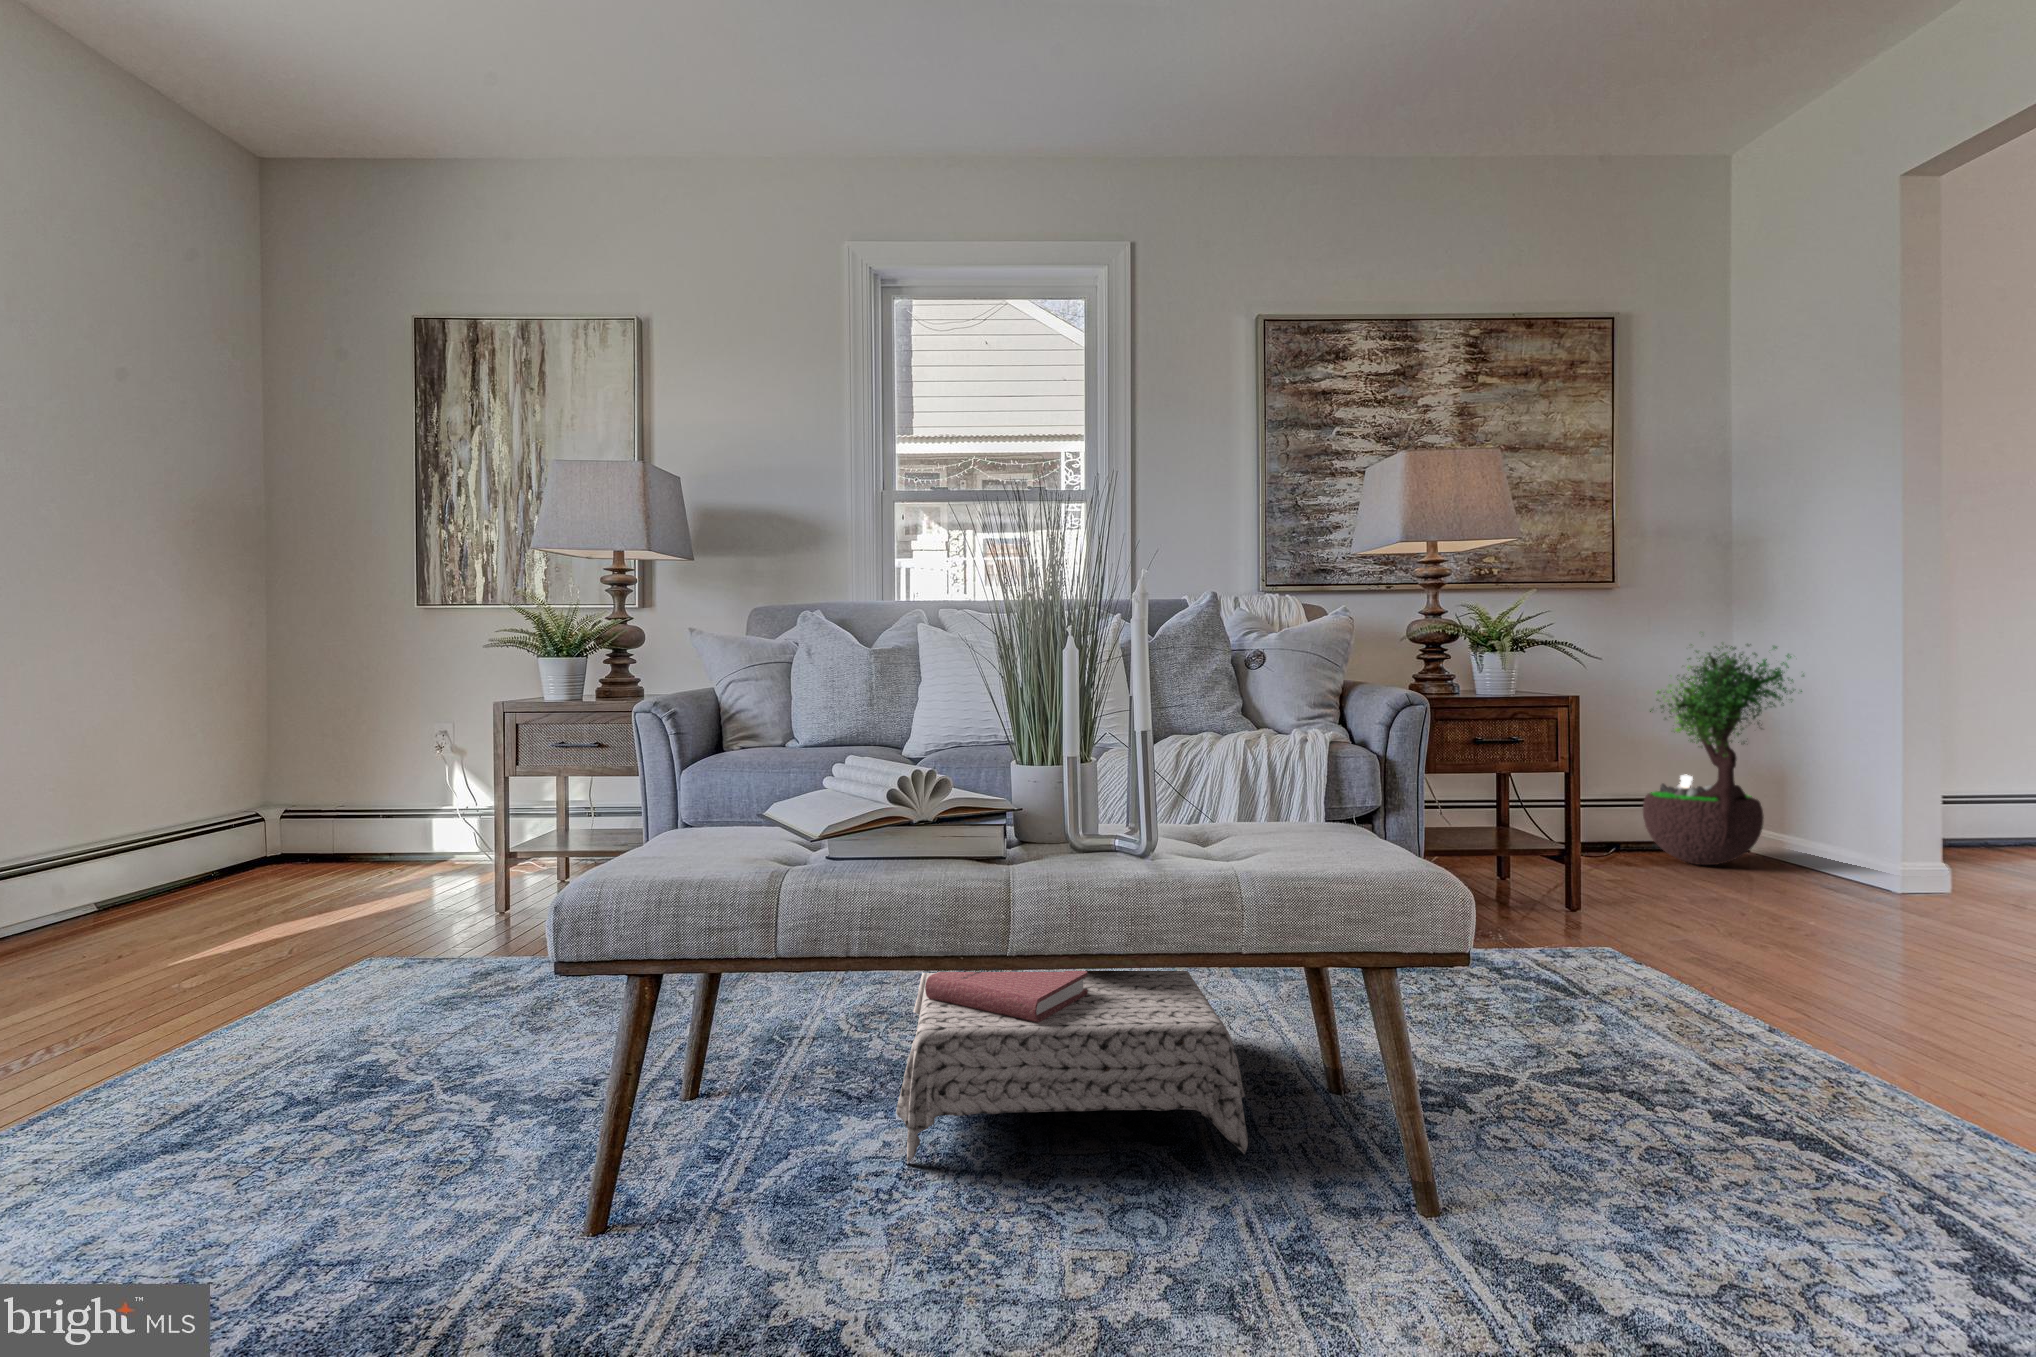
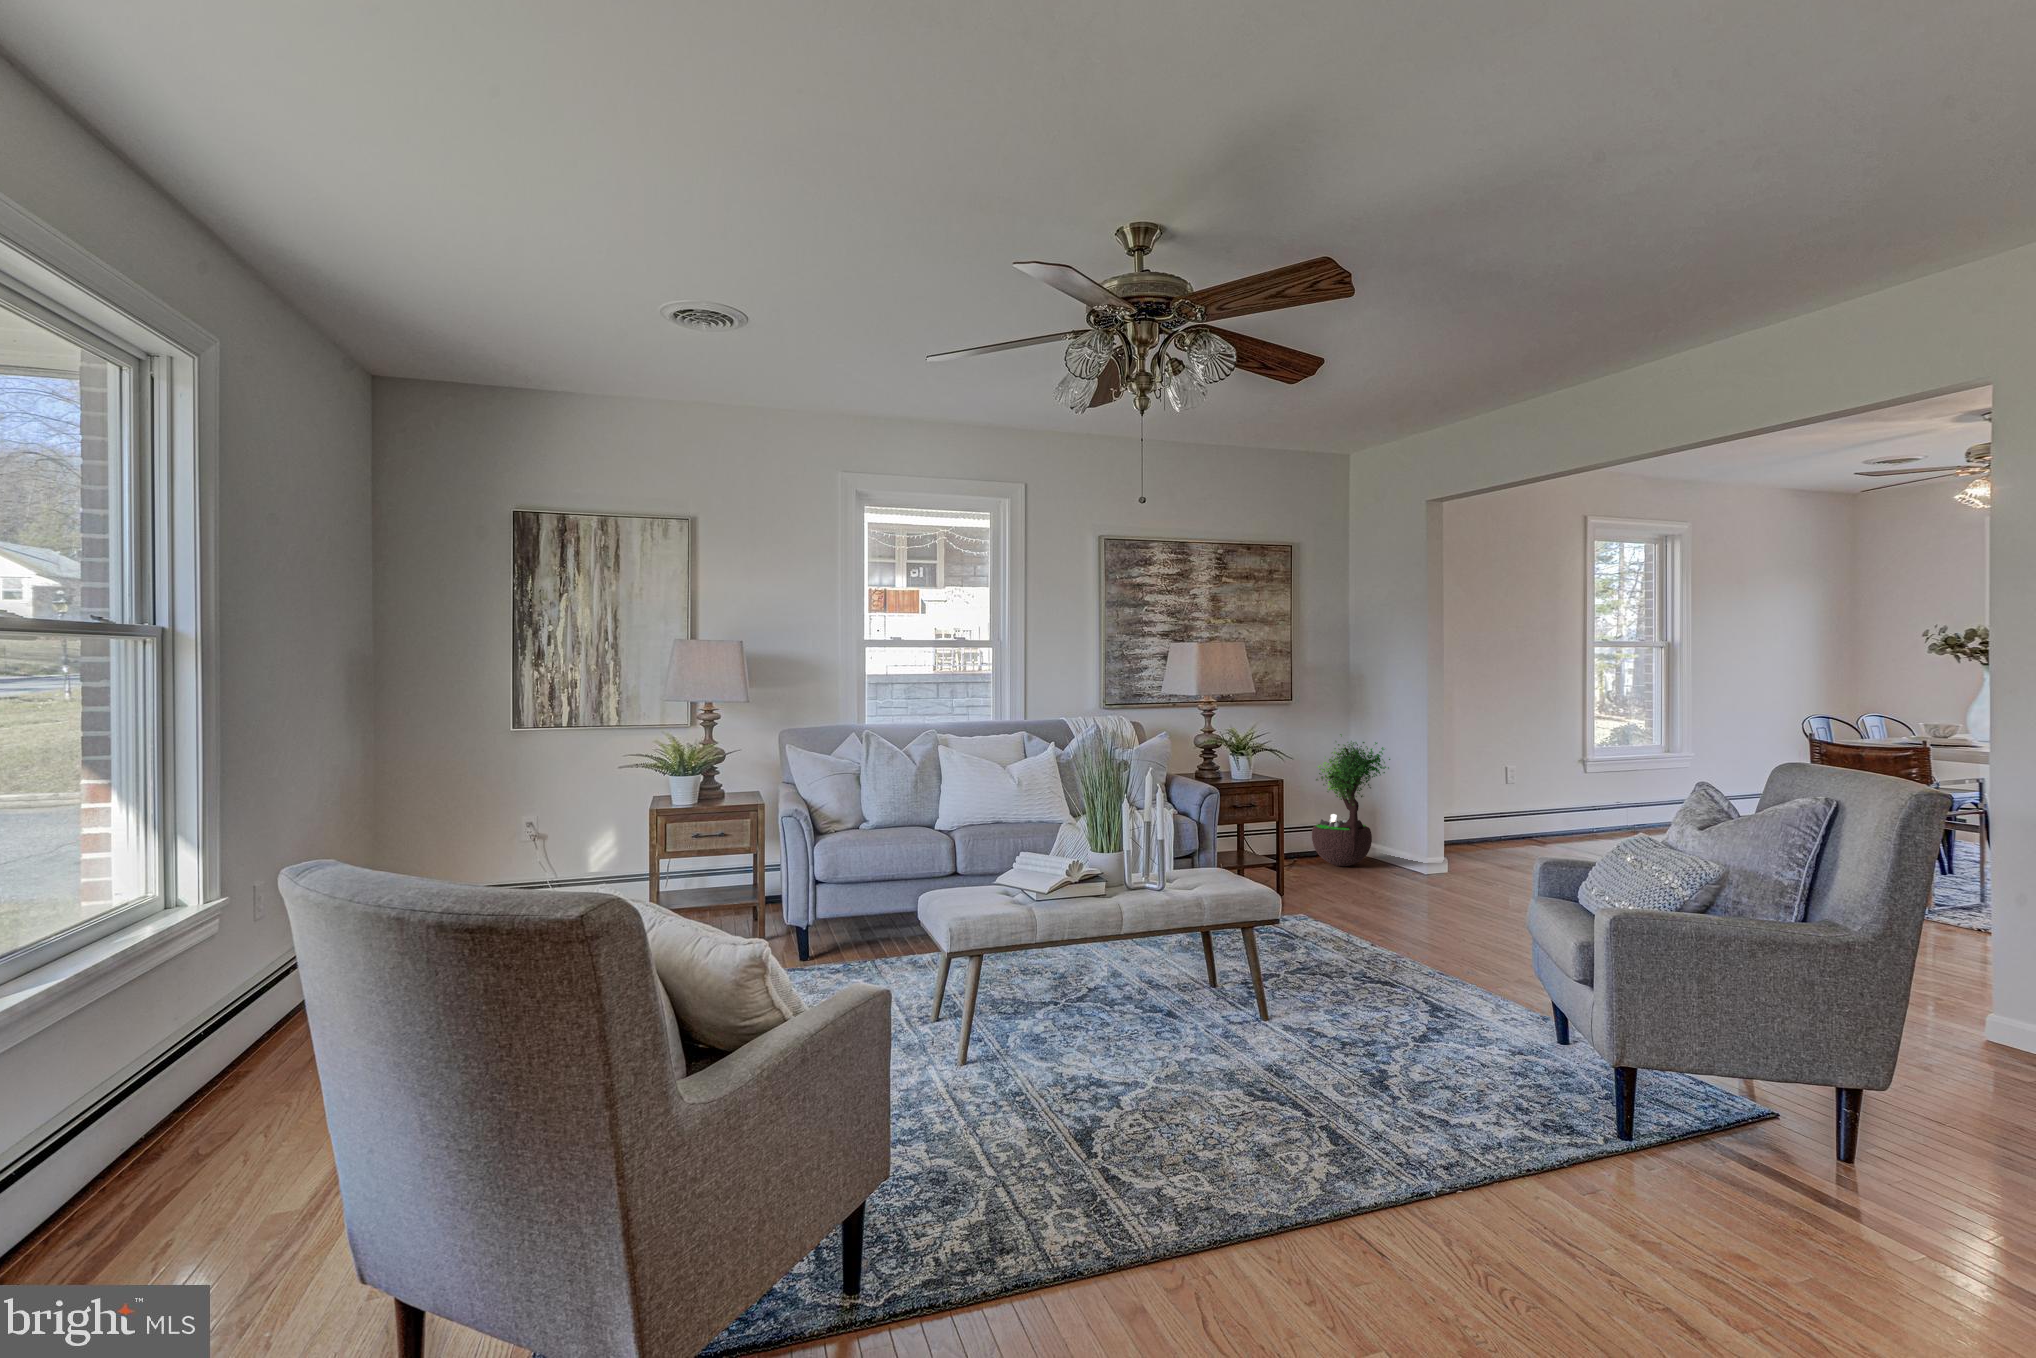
ottoman: present [896,971,1248,1163] -> none [1013,907,1191,1029]

